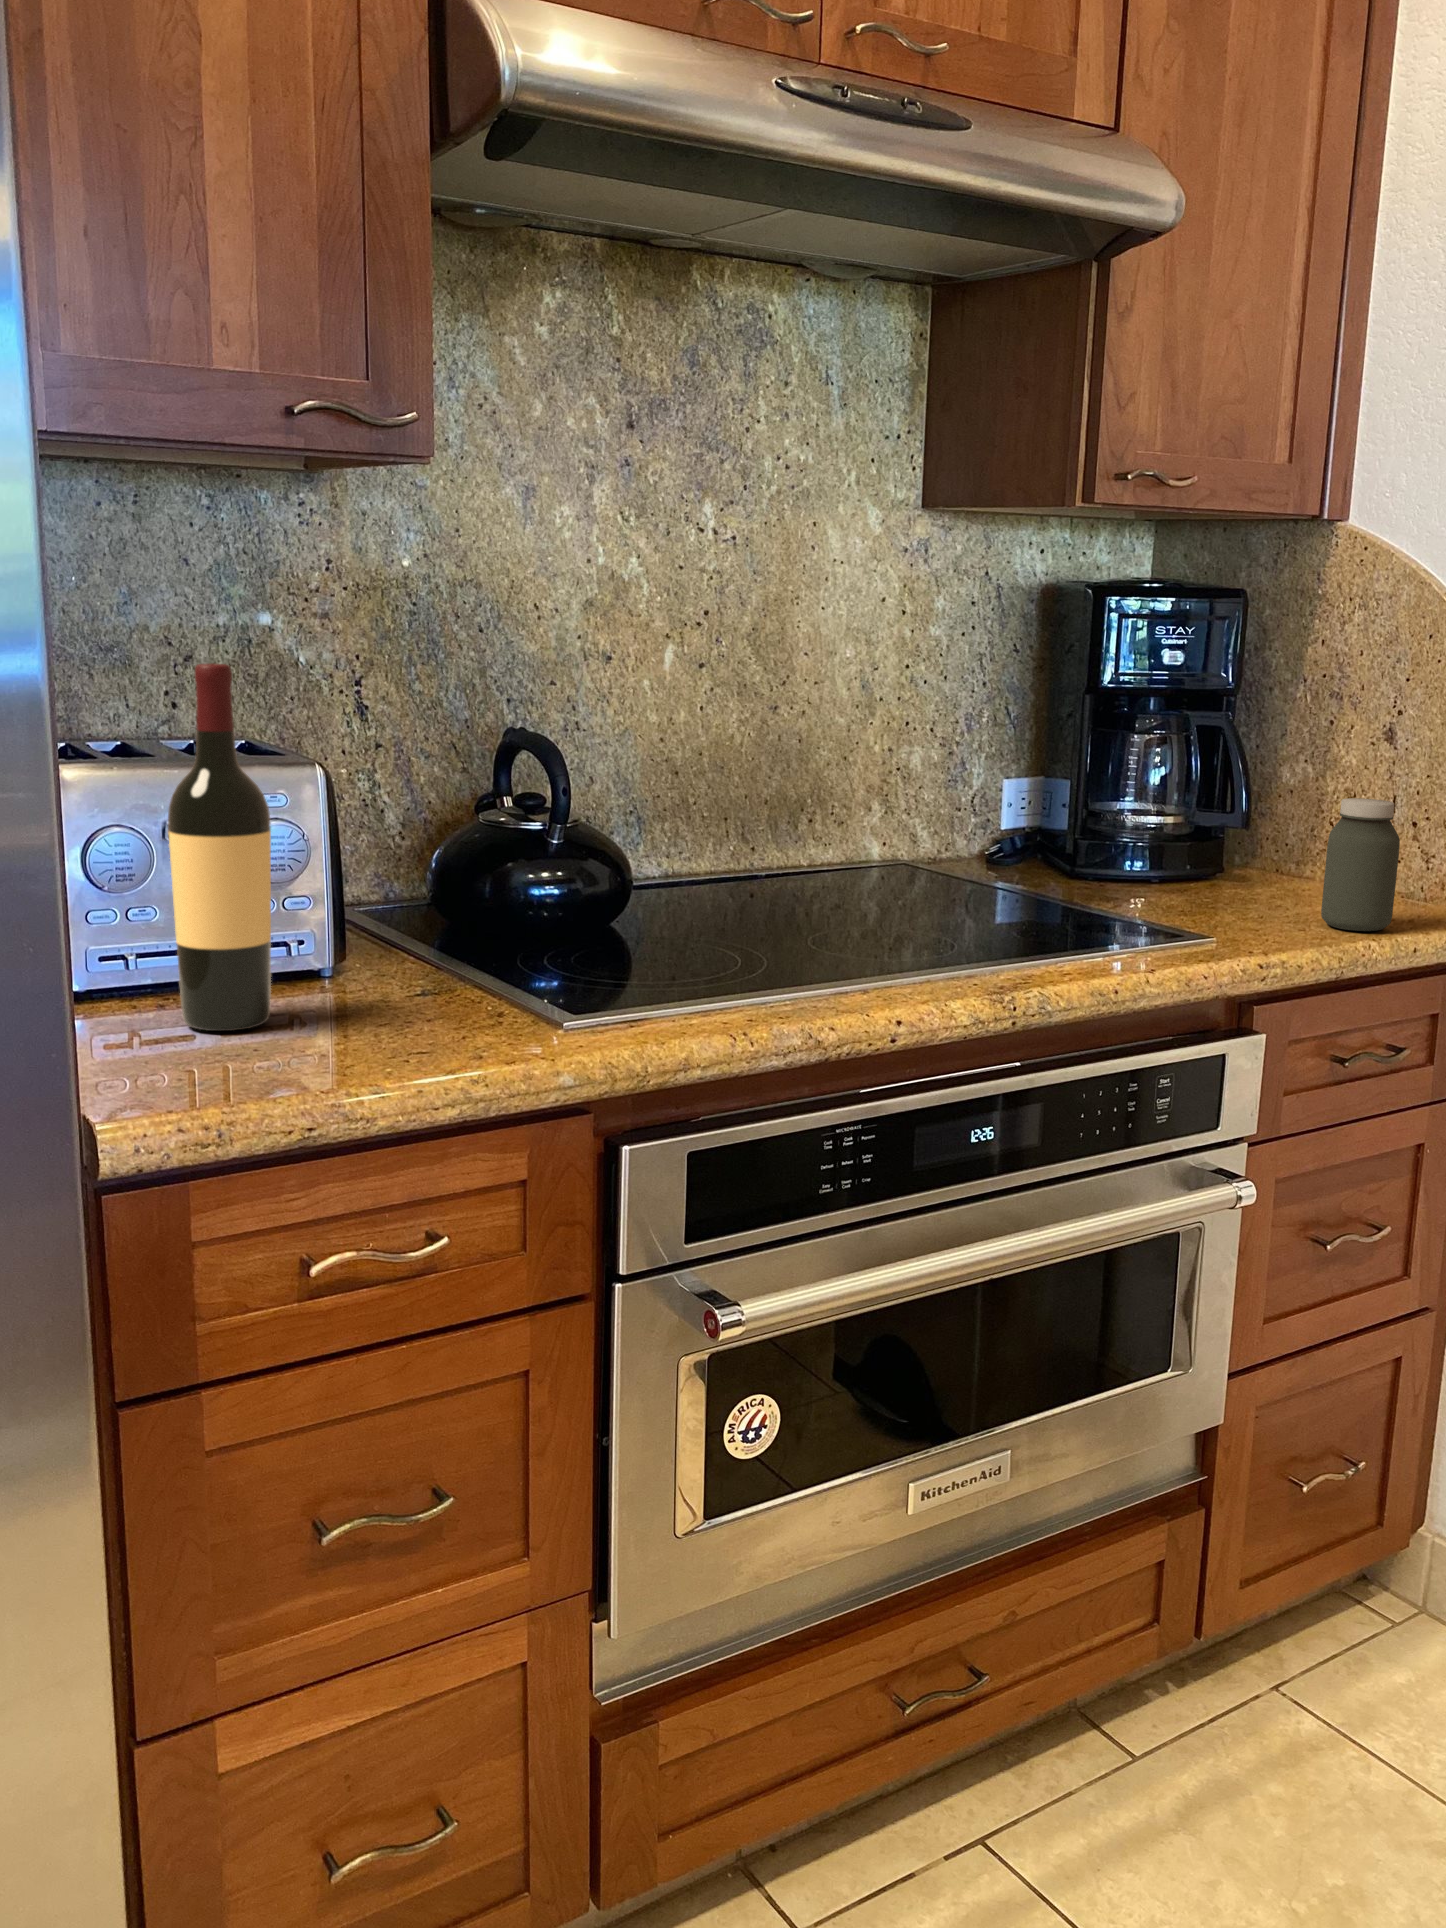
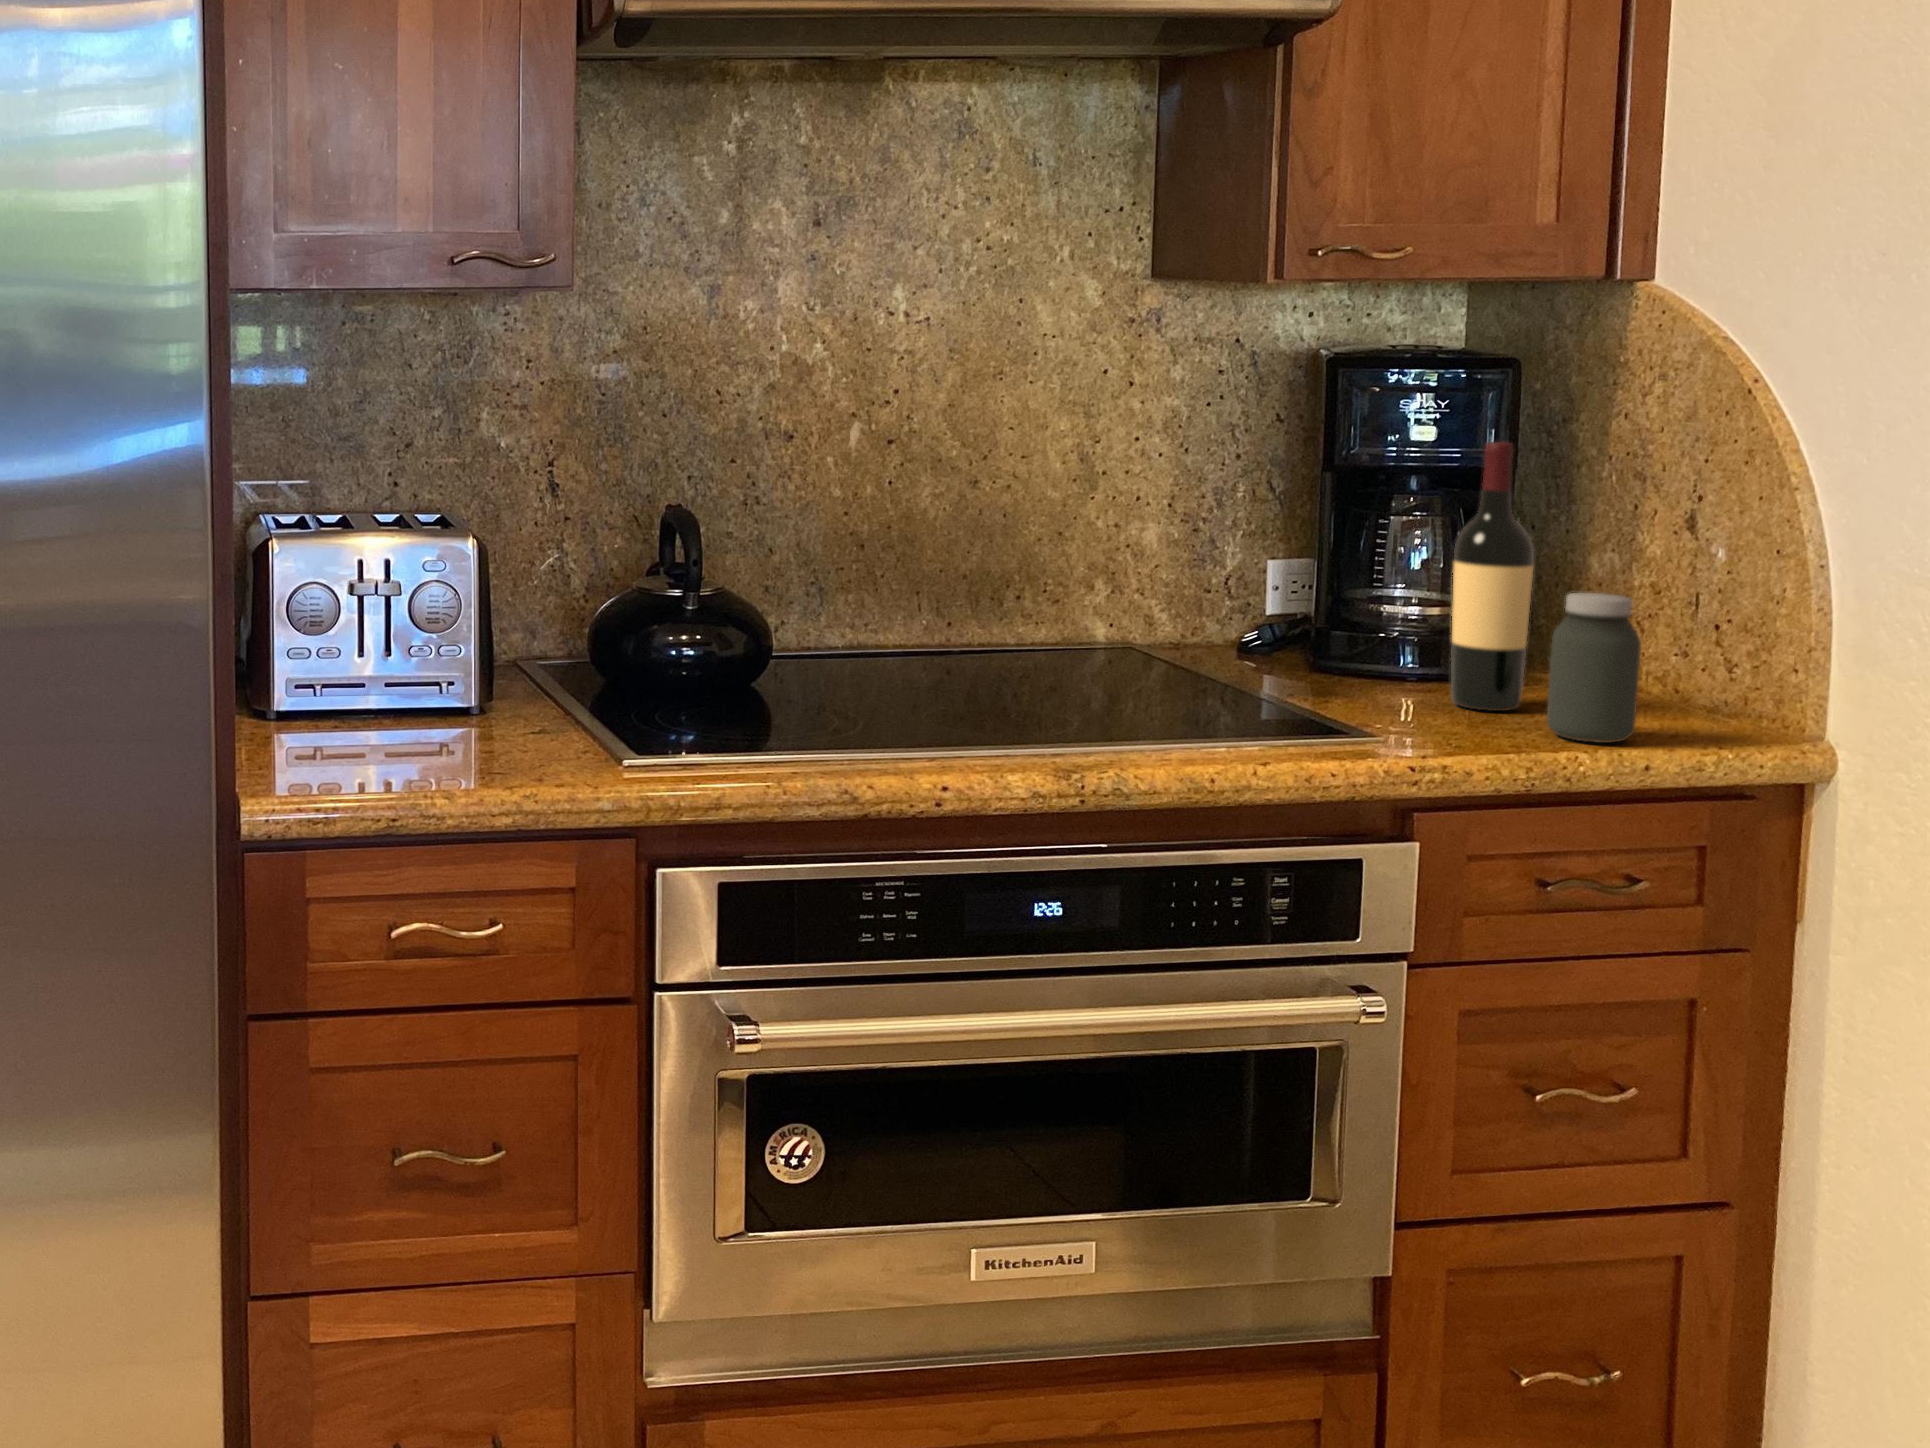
wine bottle: present [168,664,271,1031] -> present [1451,442,1534,711]

